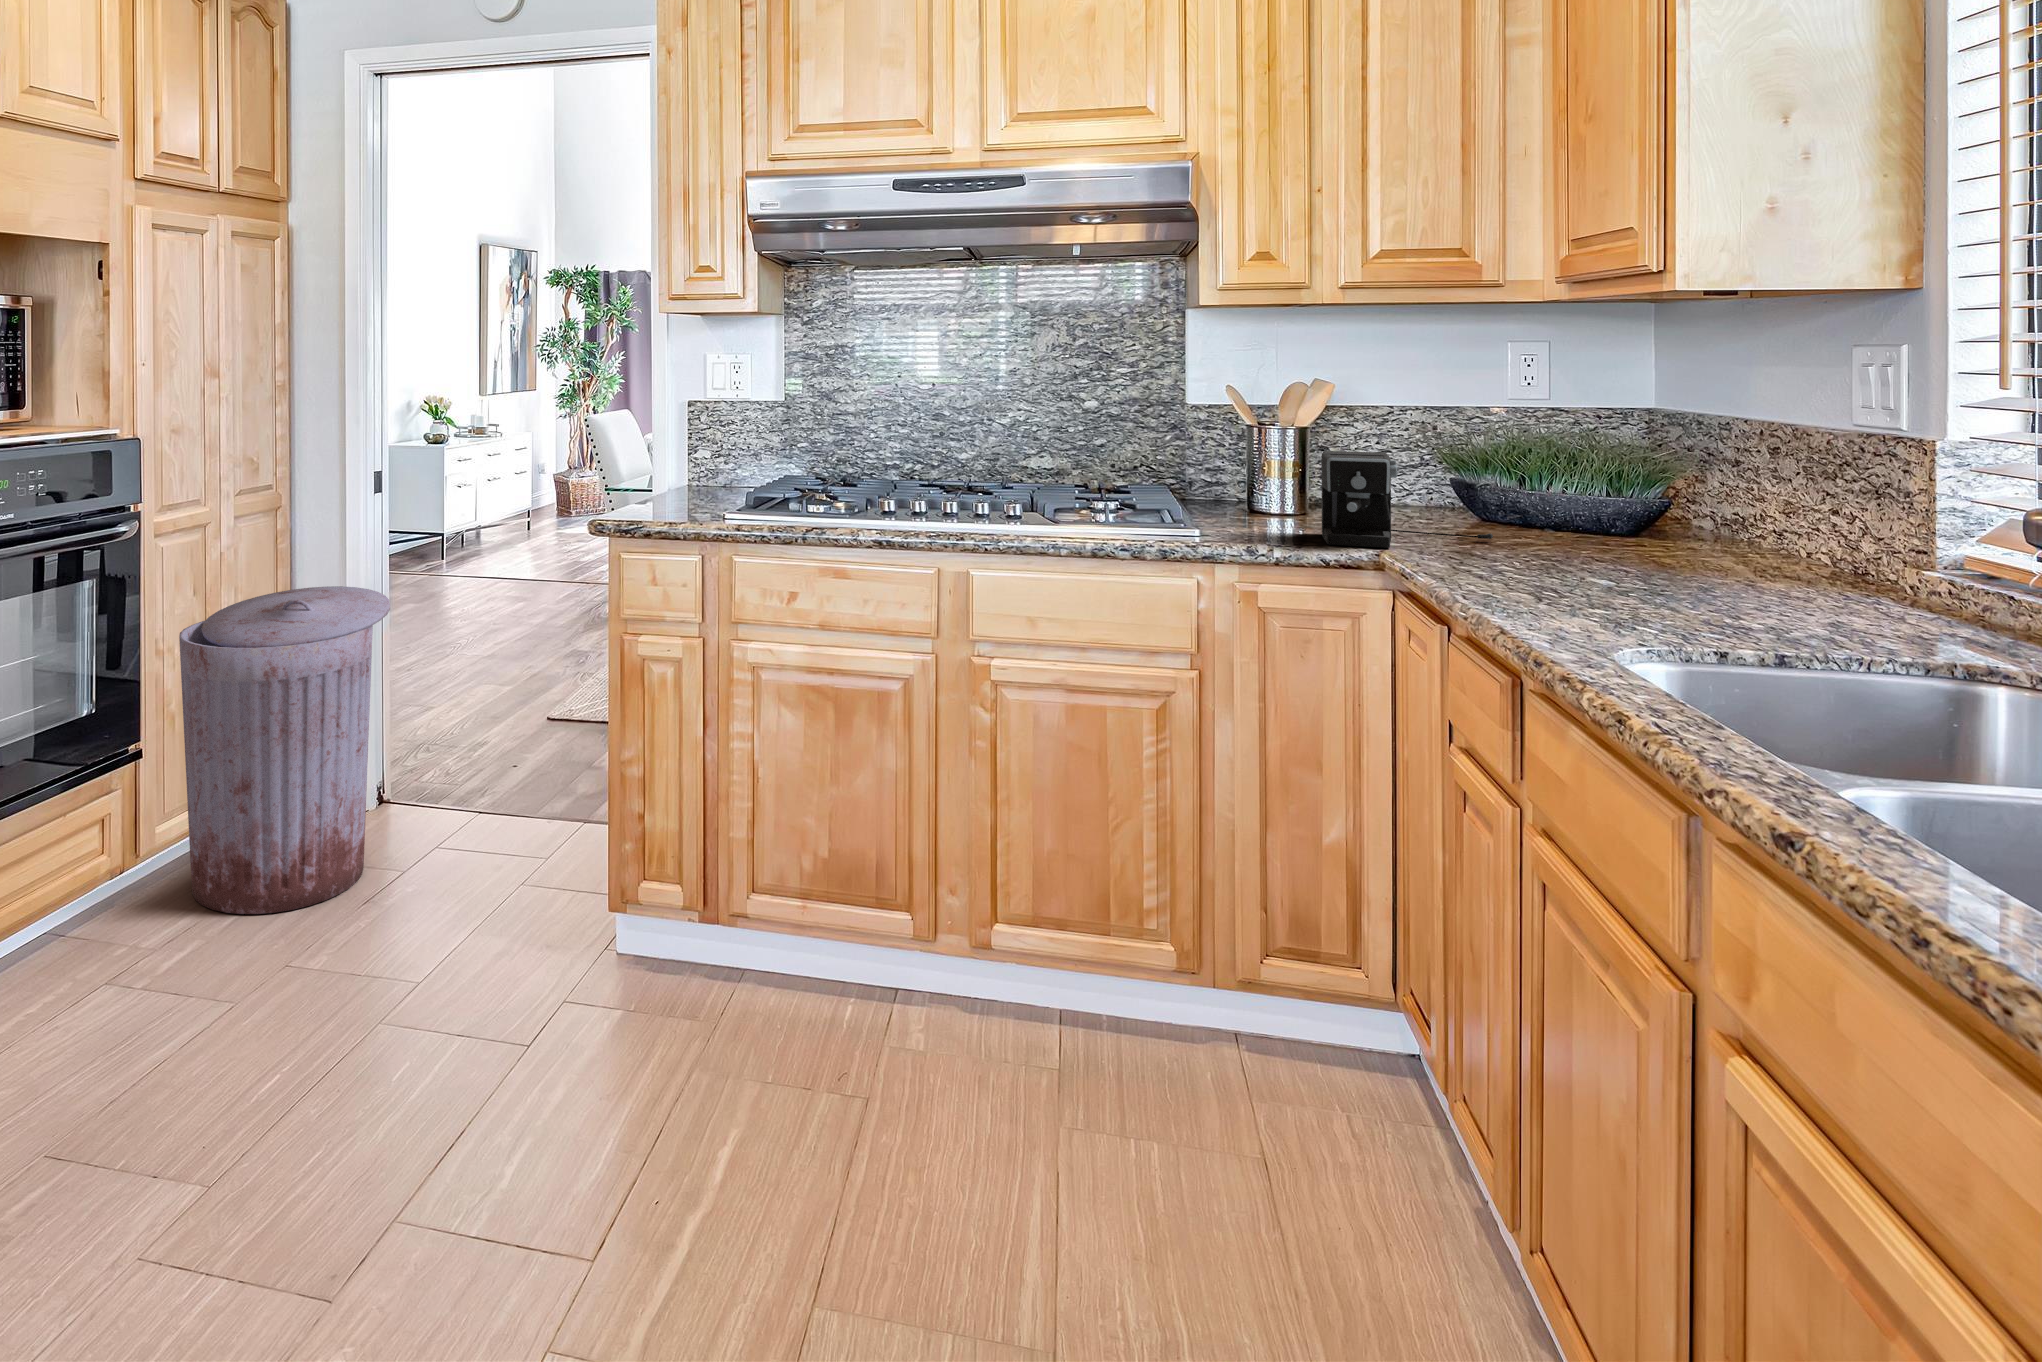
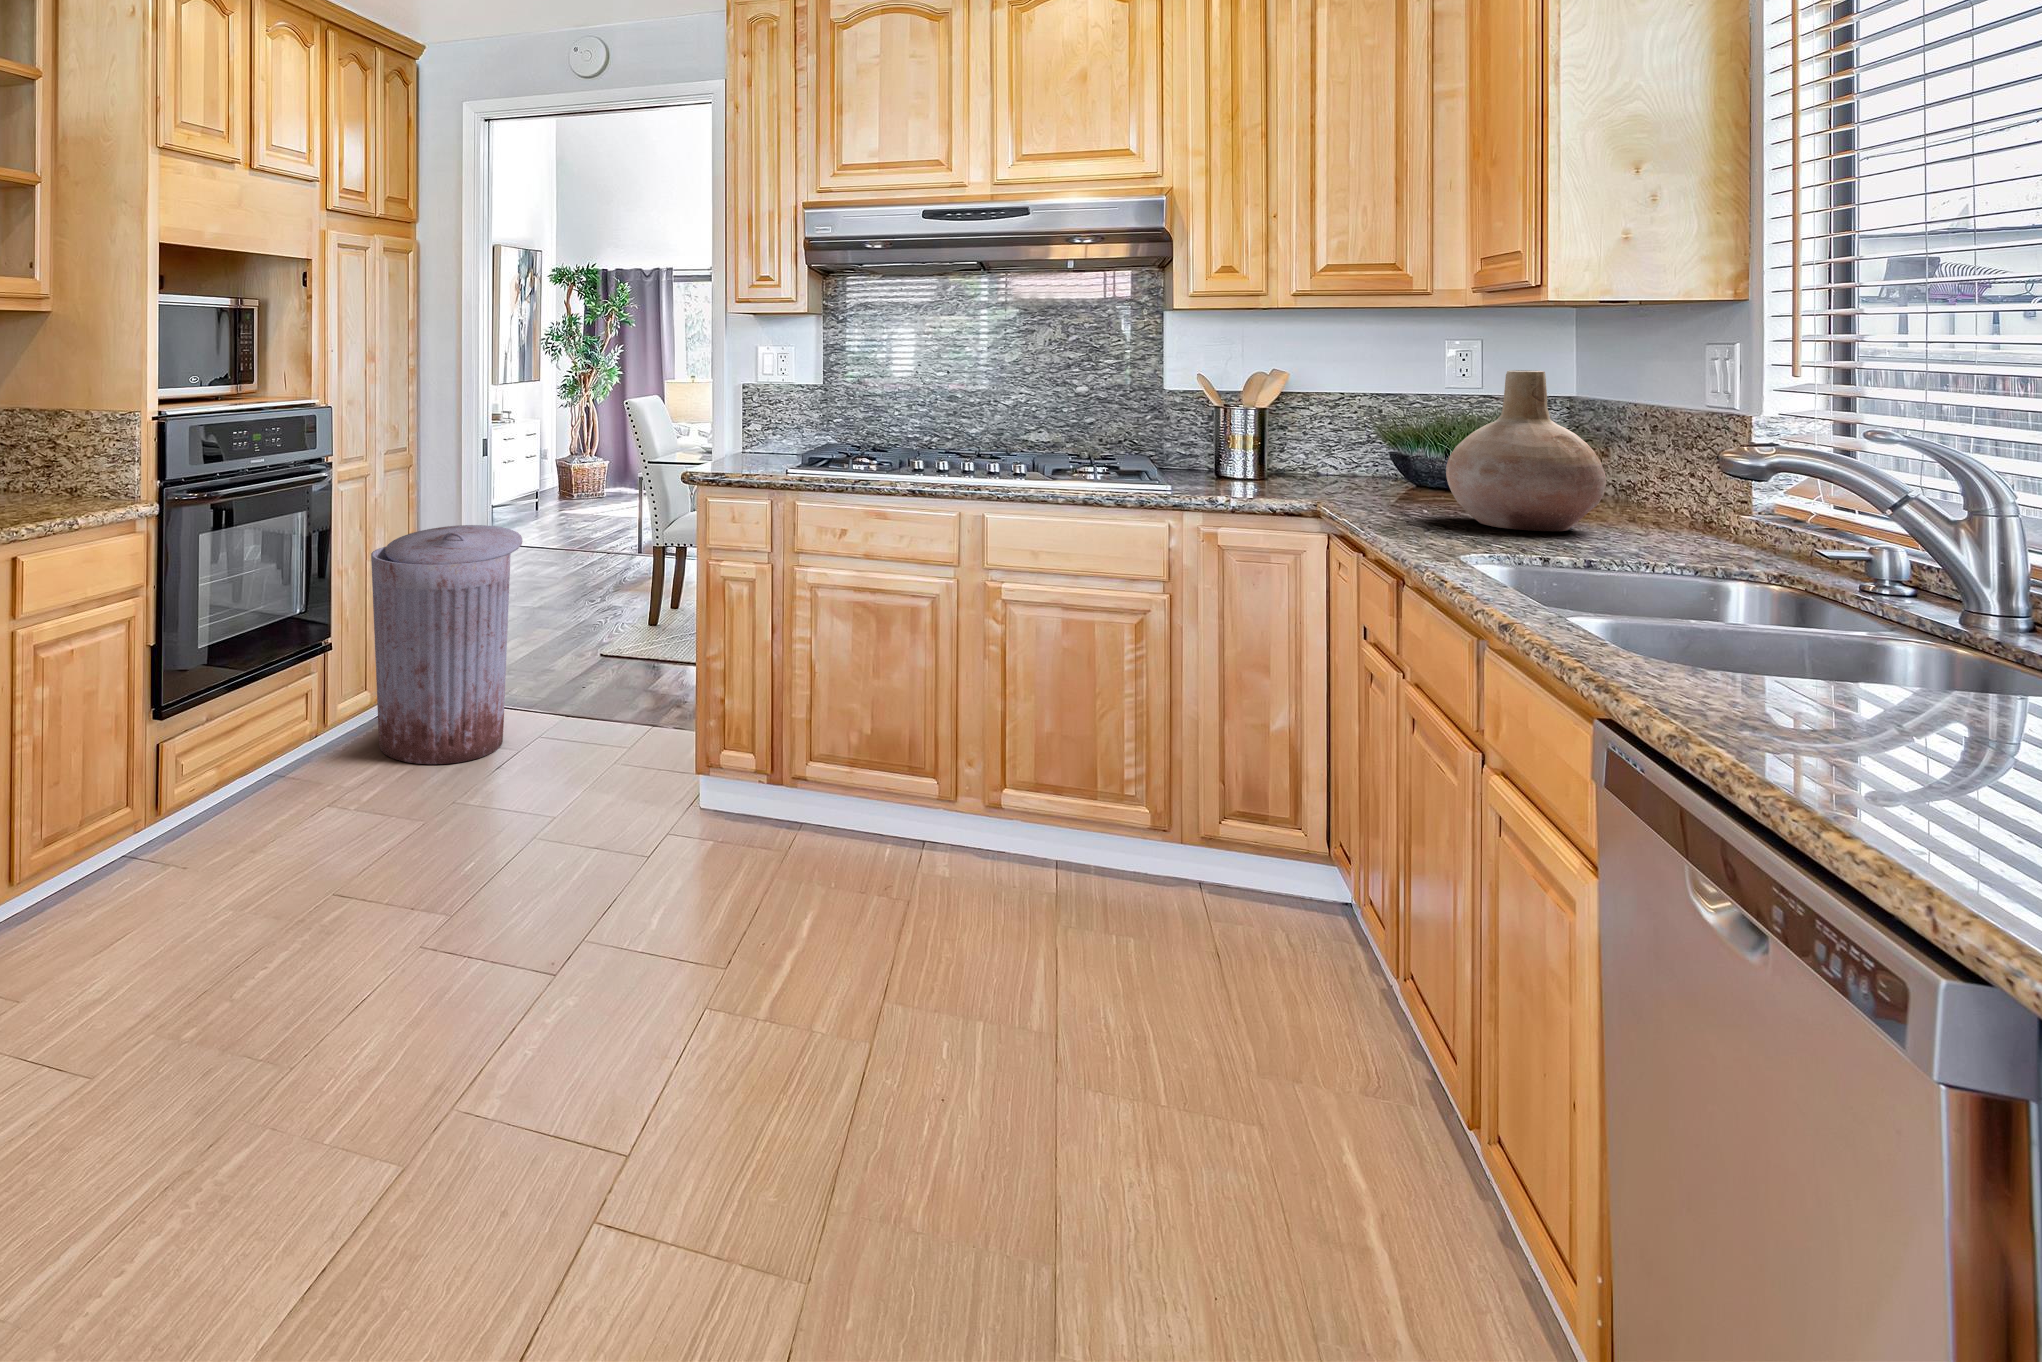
vase: none [1548,382,1750,592] -> present [1446,370,1606,531]
coffee maker: present [1321,451,1493,548] -> none [1269,425,1412,500]

